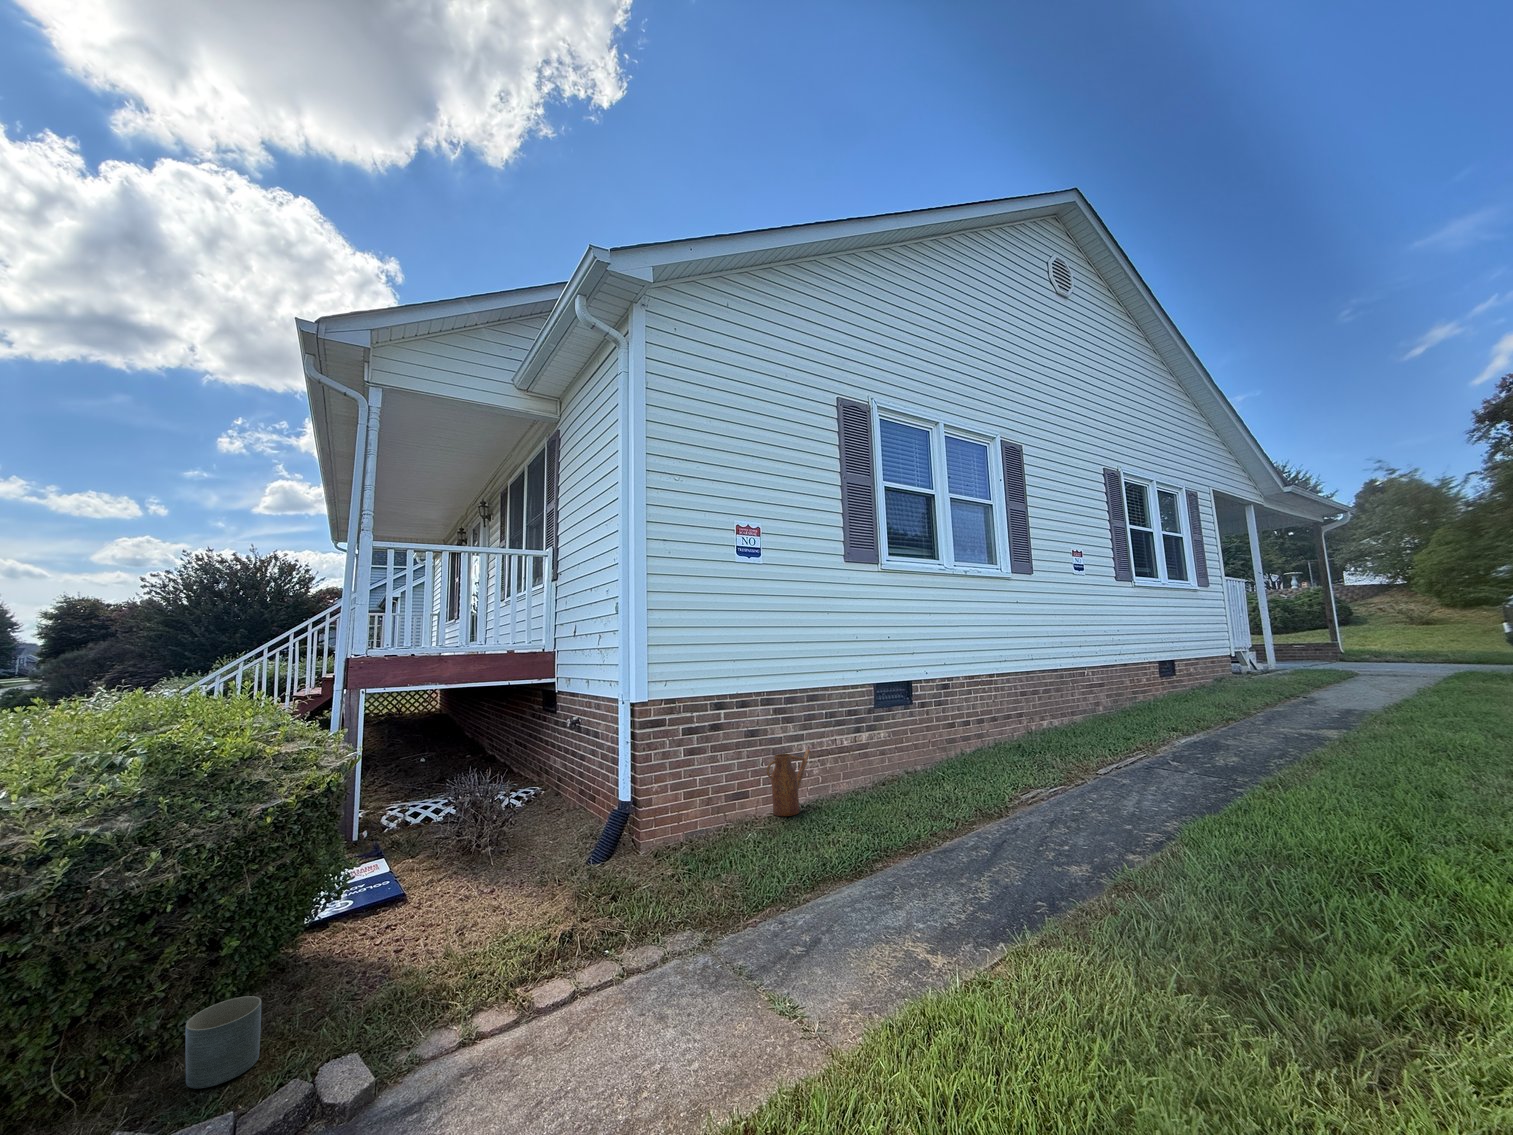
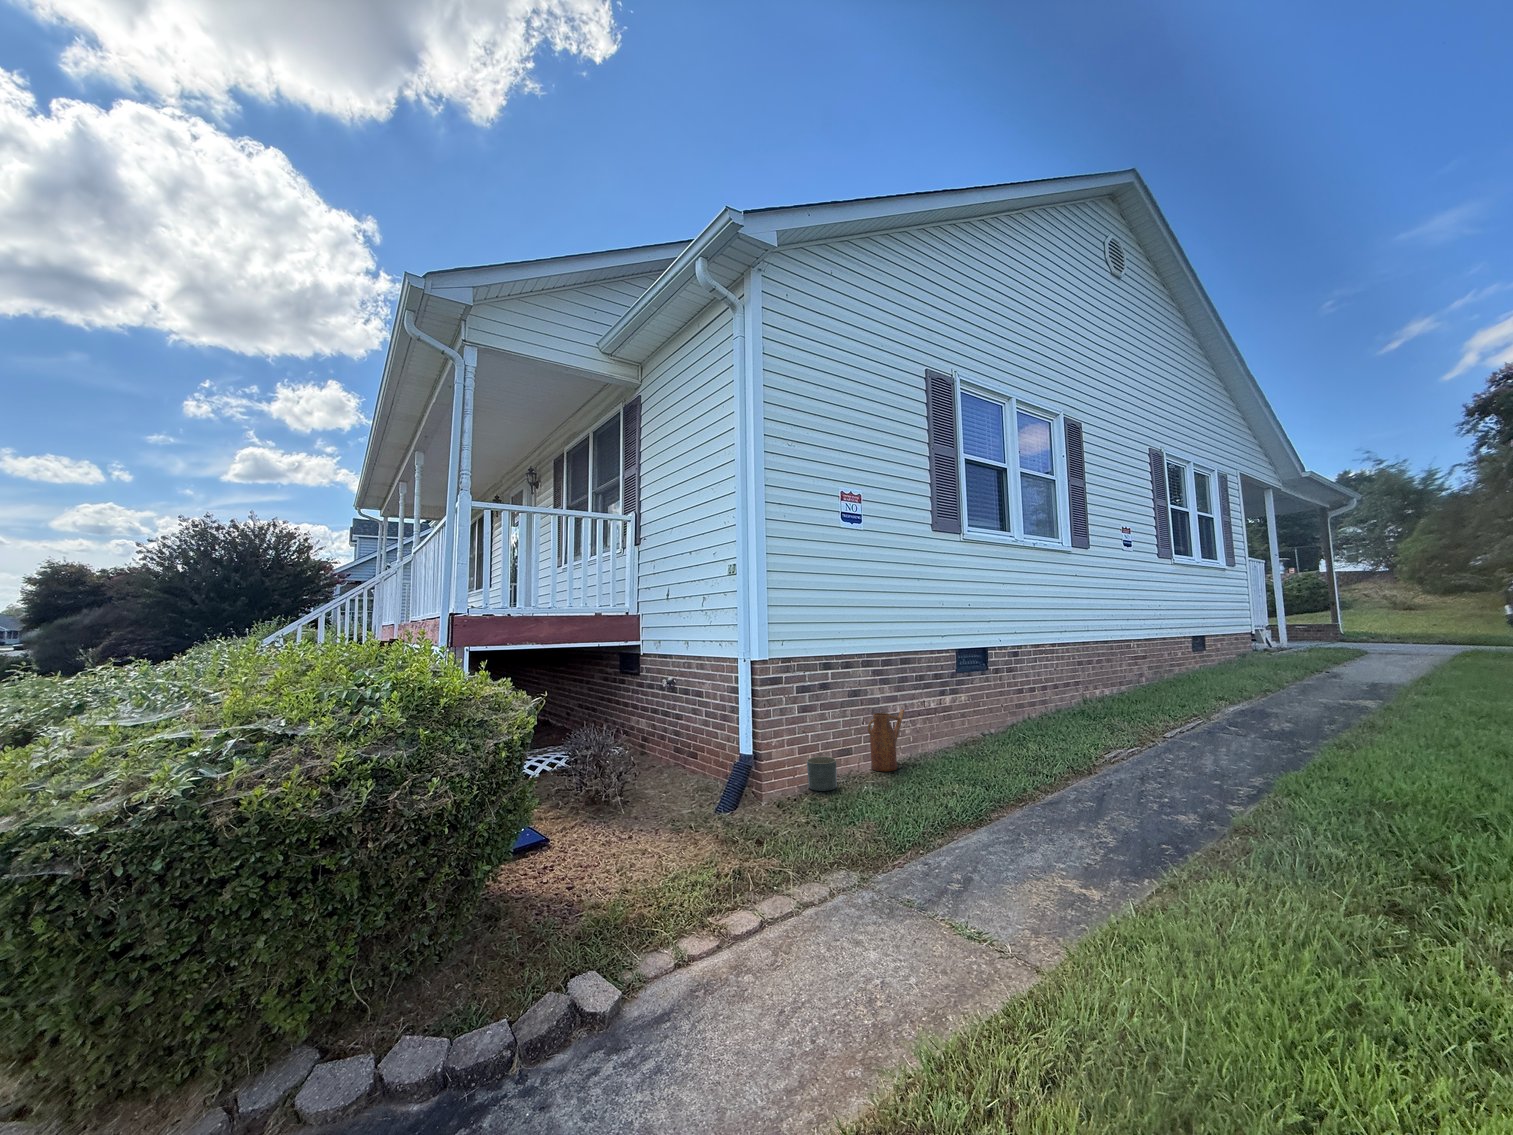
planter: present [185,996,261,1089] -> present [807,757,837,791]

